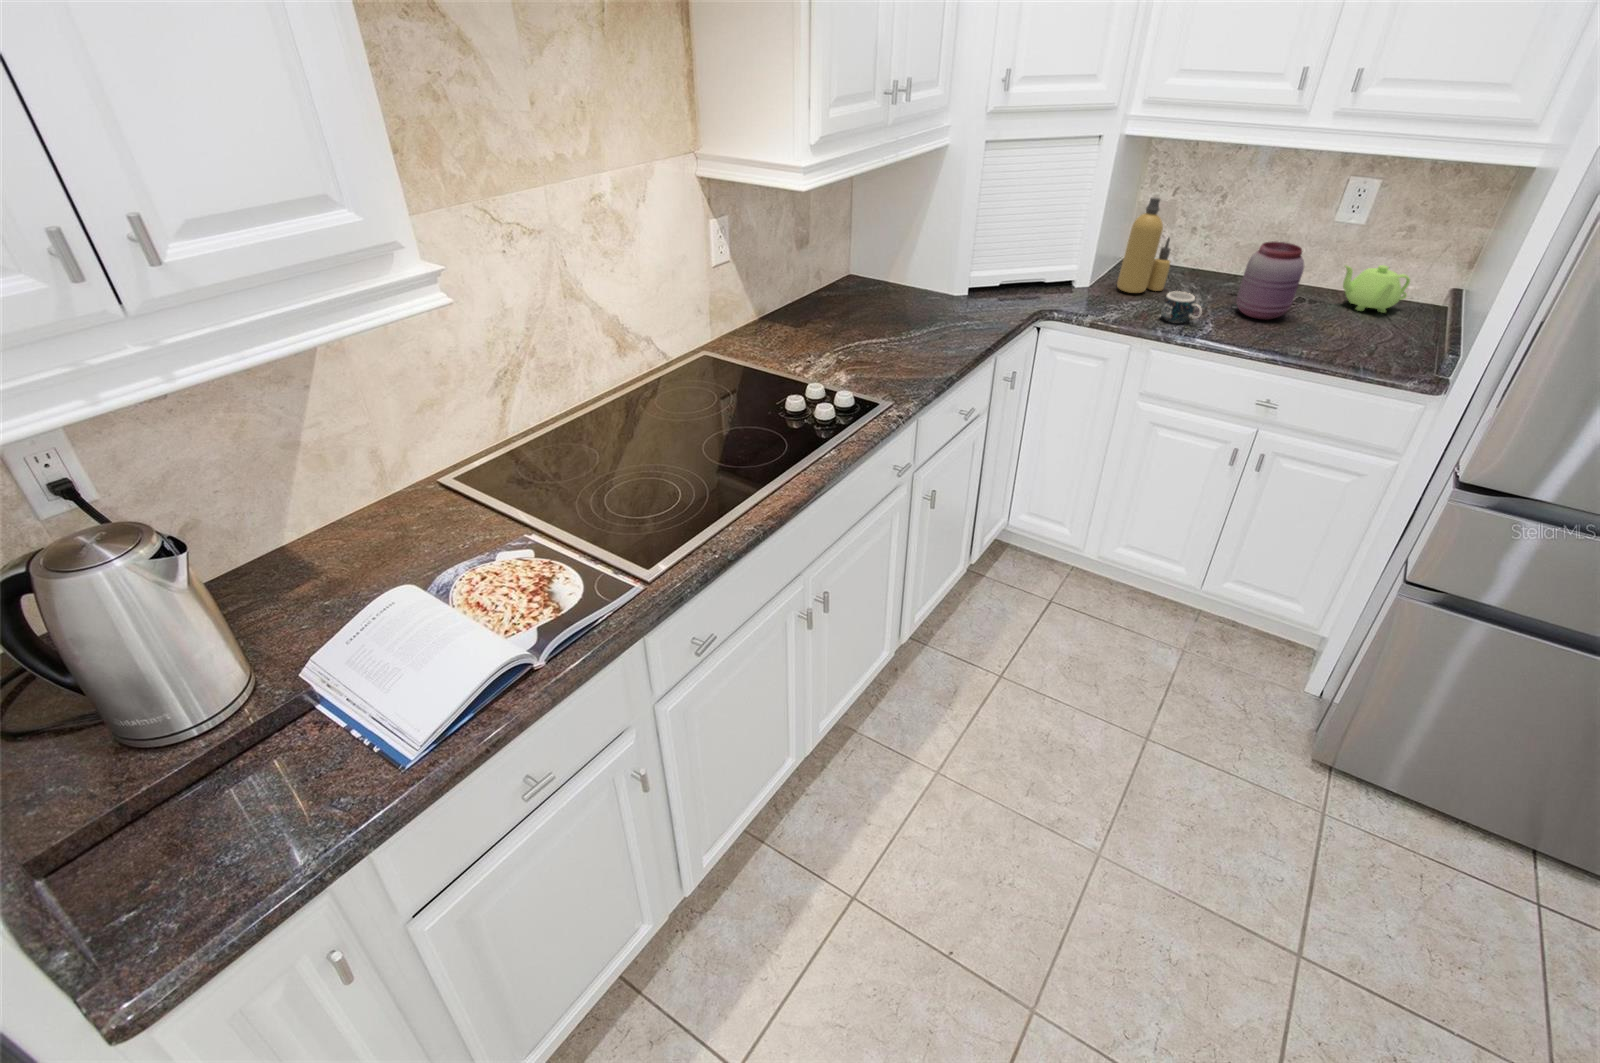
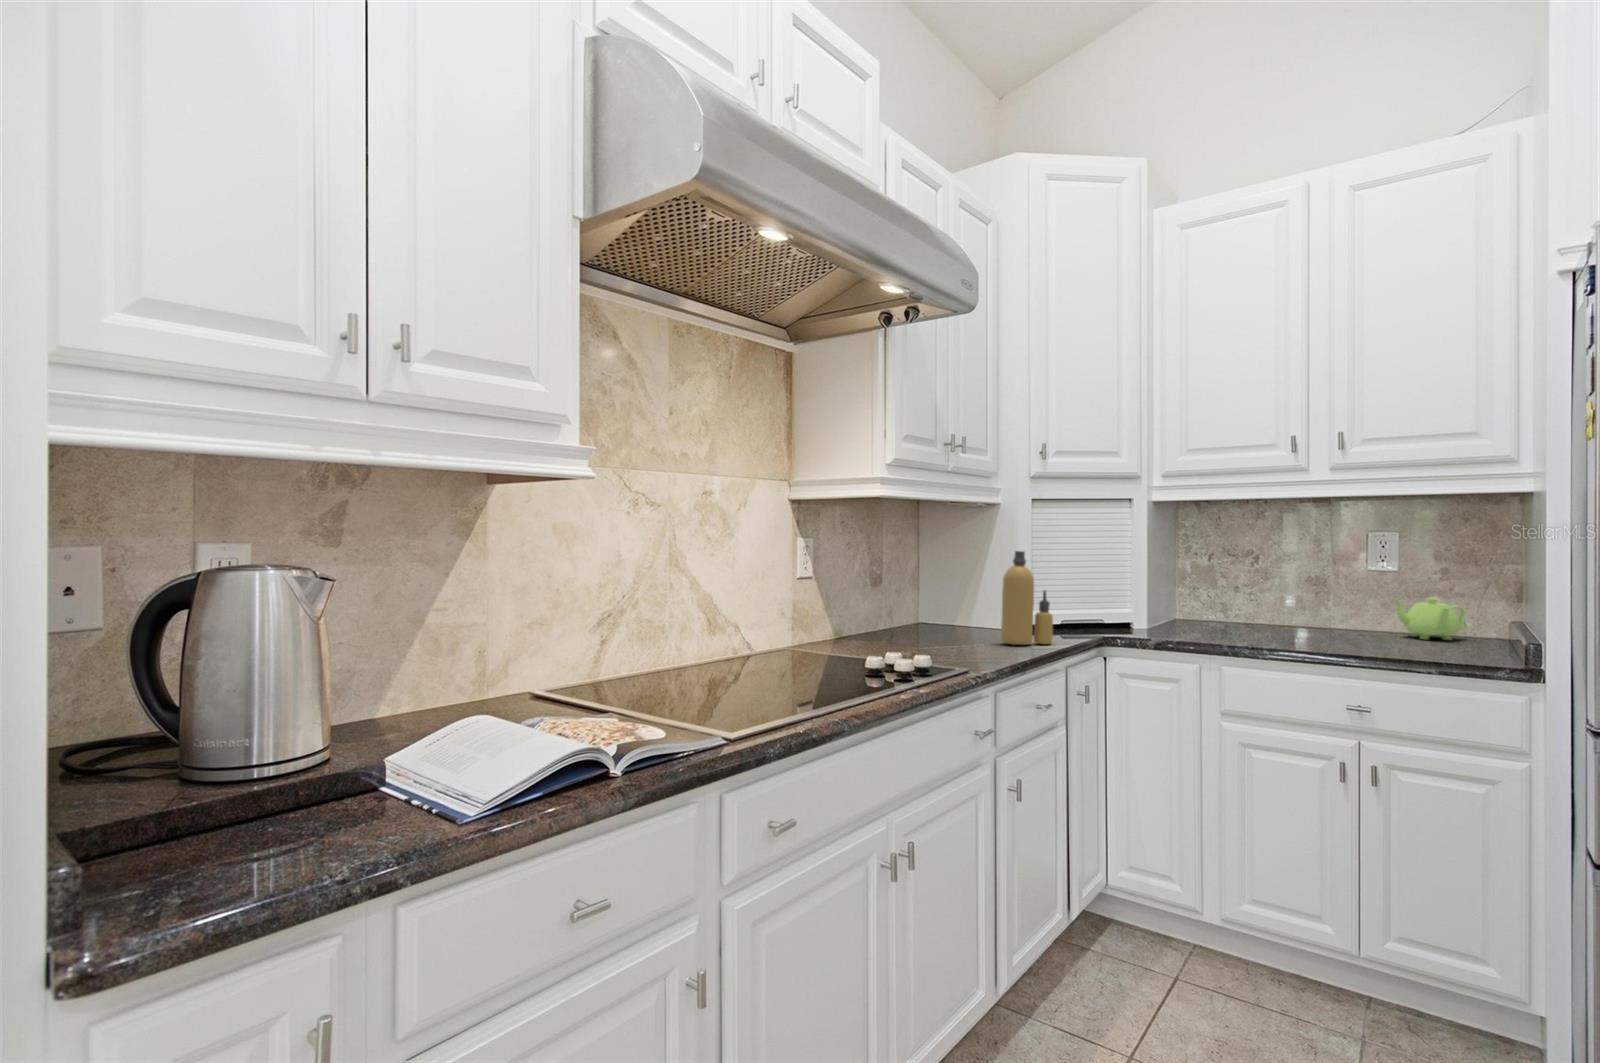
bottle: present [1117,197,1170,293] -> present [1001,551,1053,645]
jar: present [1236,242,1304,320] -> none [1295,575,1351,642]
mug: present [1161,291,1202,323] -> none [1222,617,1263,643]

